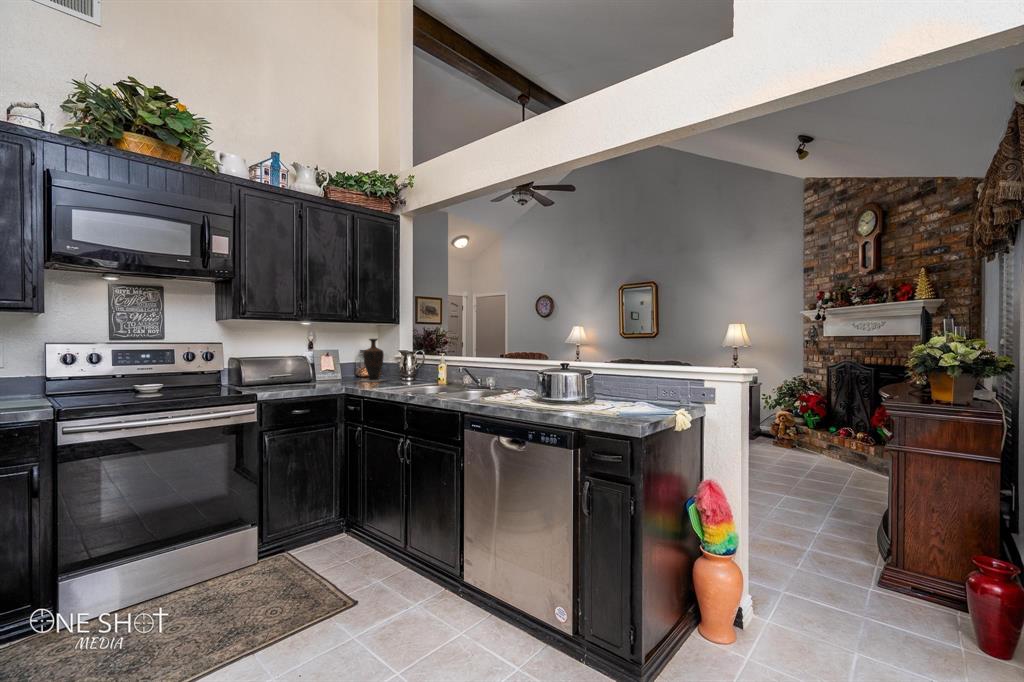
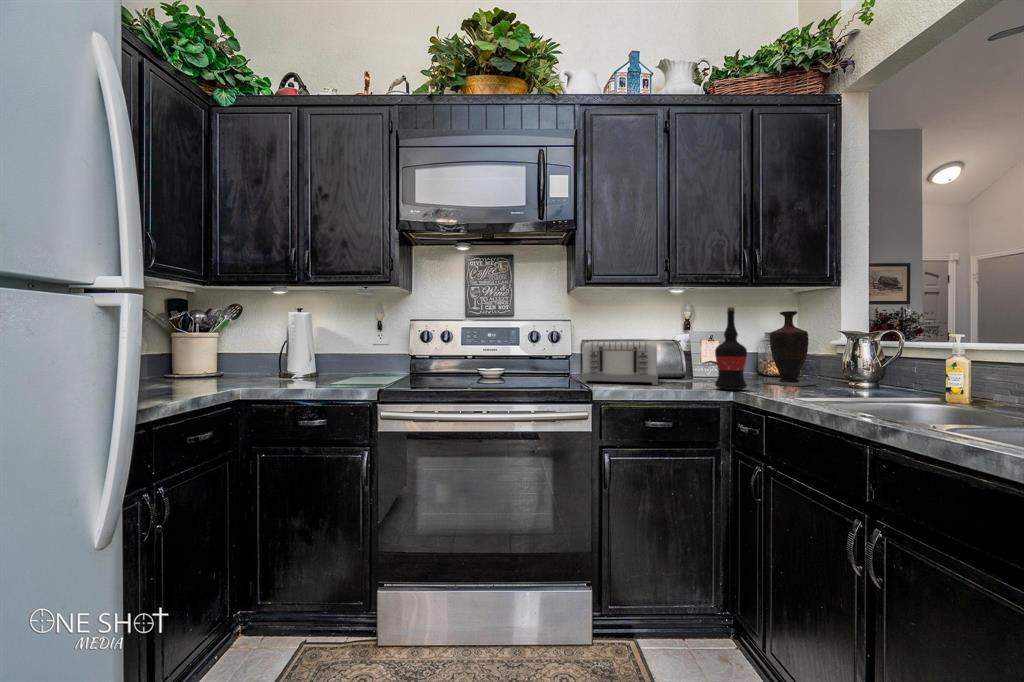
wine bottle: none [334,338,353,387] -> present [715,307,747,390]
toaster: none [239,357,297,390] -> present [581,341,658,385]

